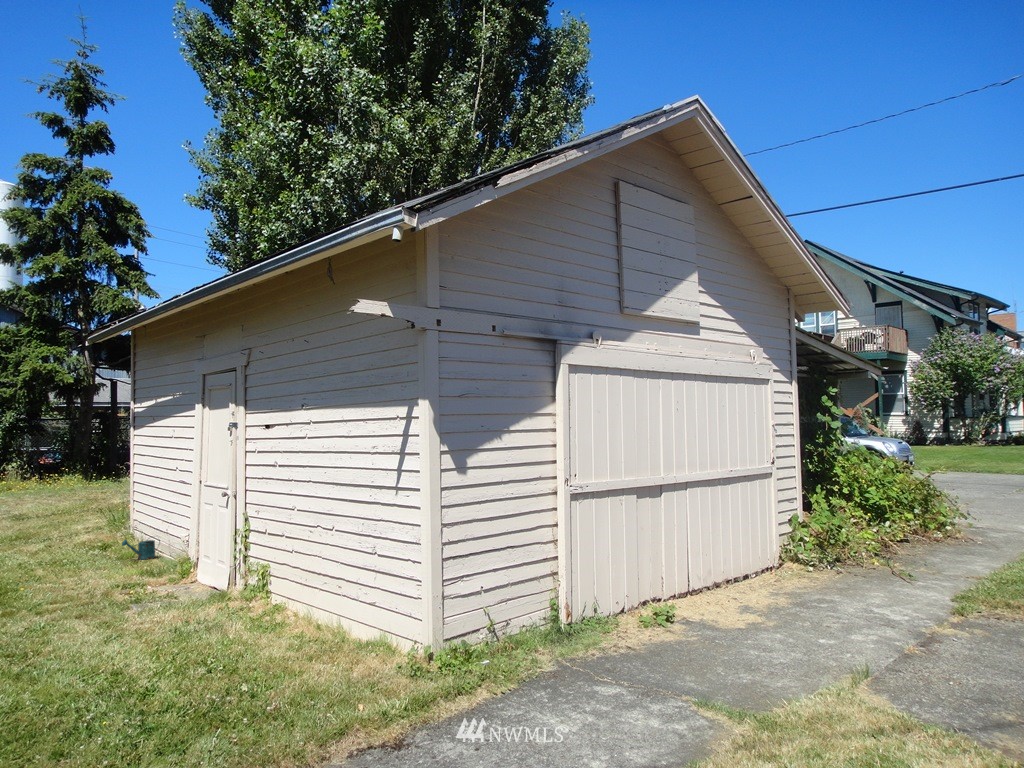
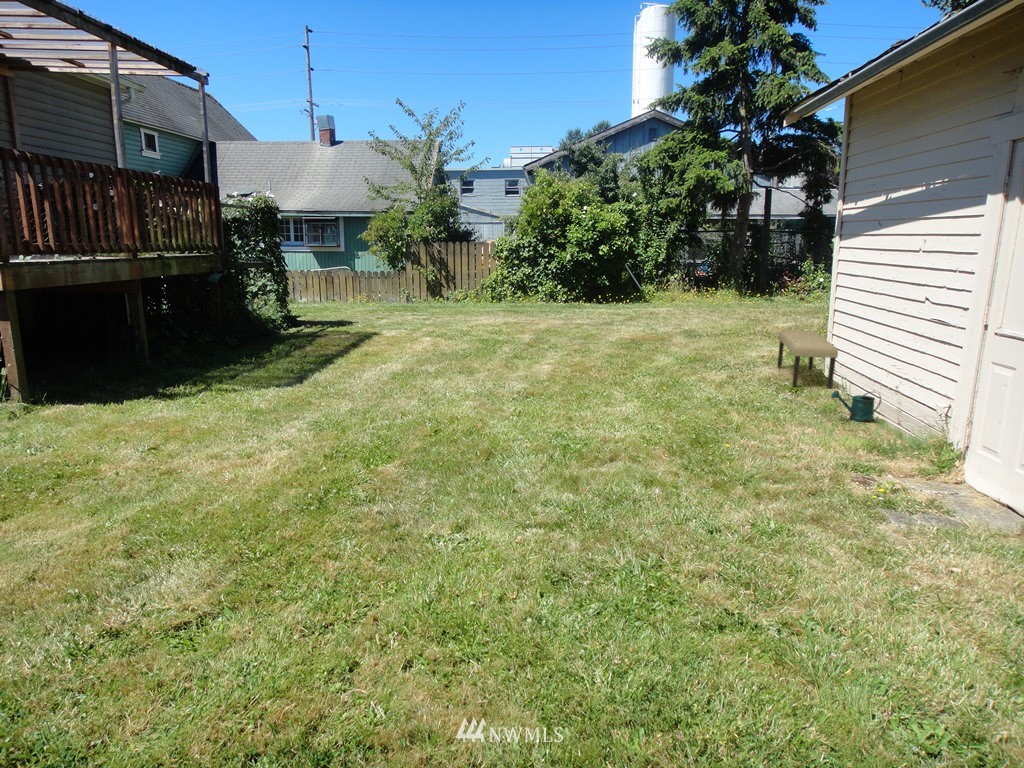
bench: none [95,500,138,546] -> present [778,330,838,388]

